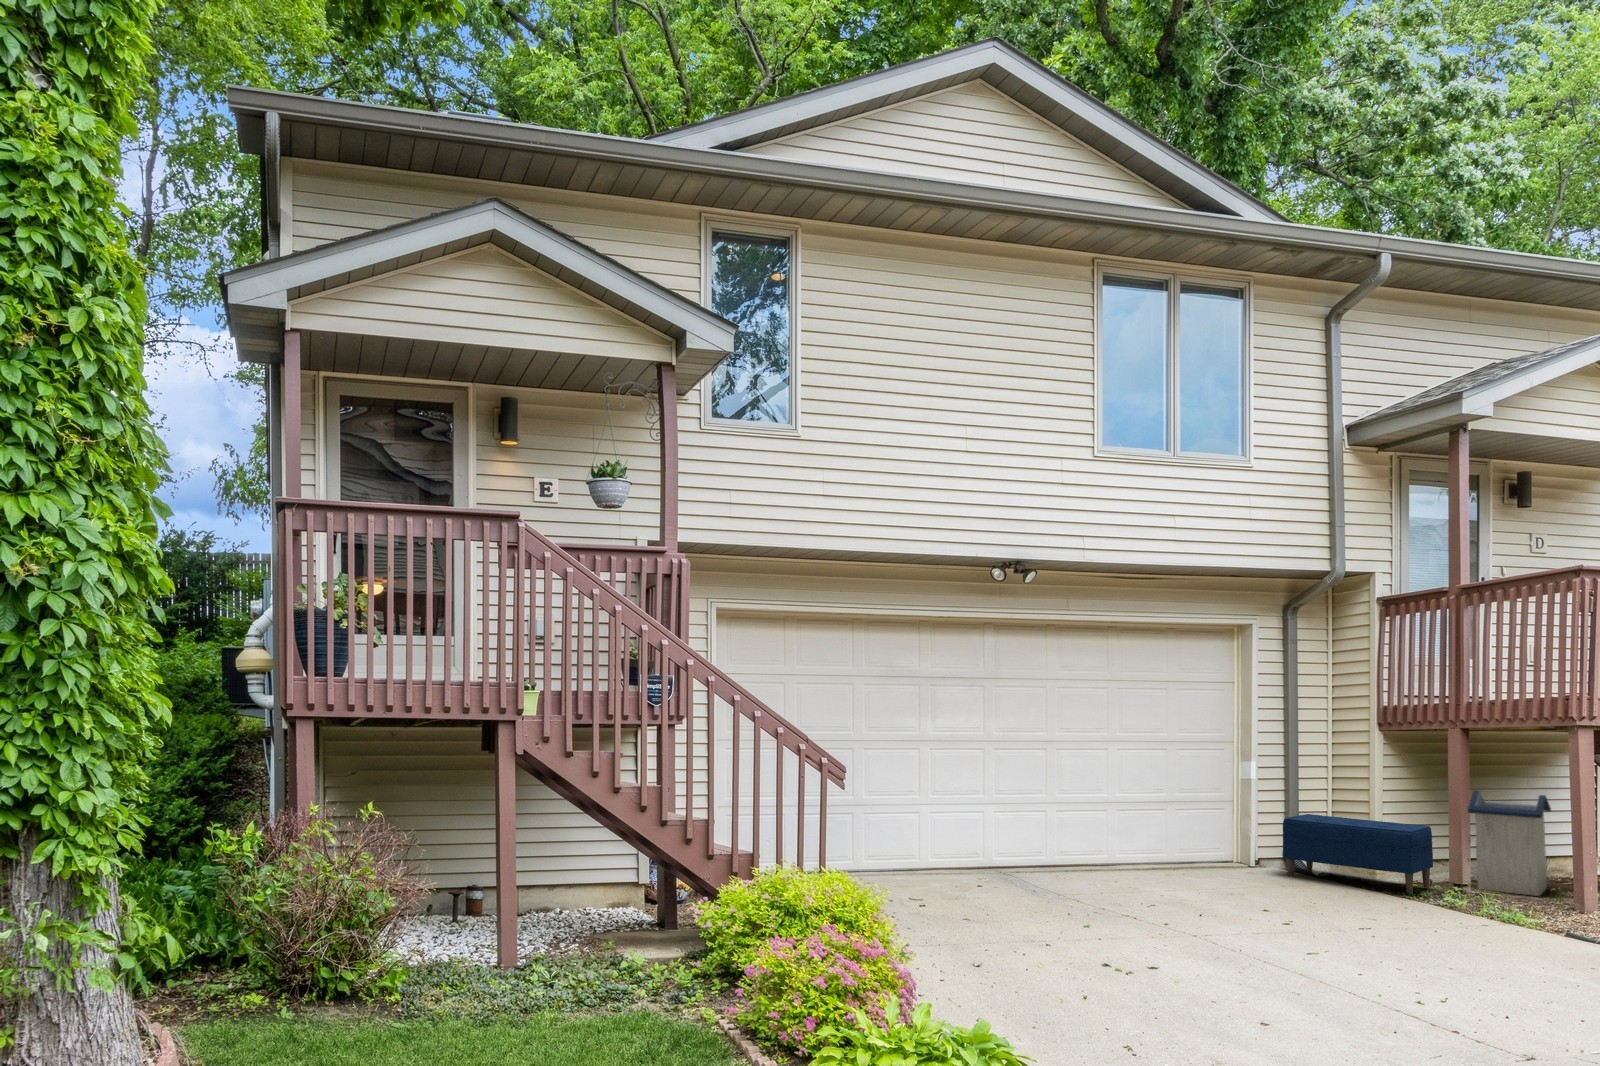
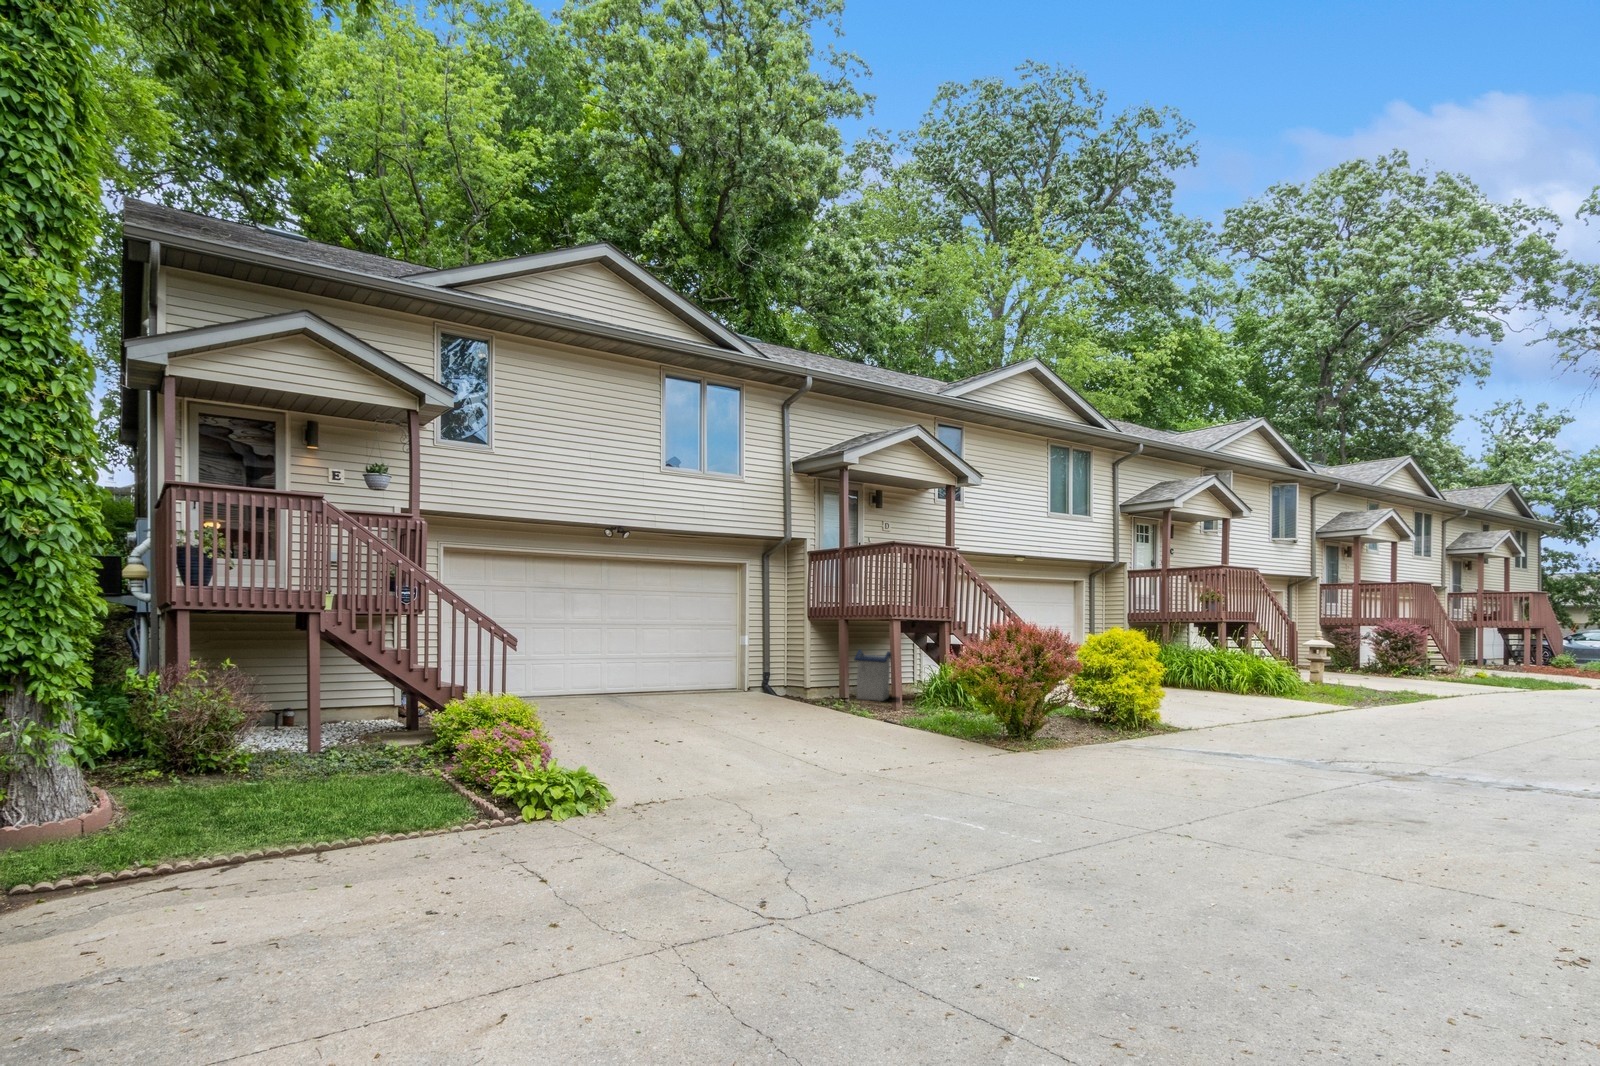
bench: present [1283,814,1433,894] -> none [765,663,836,702]

